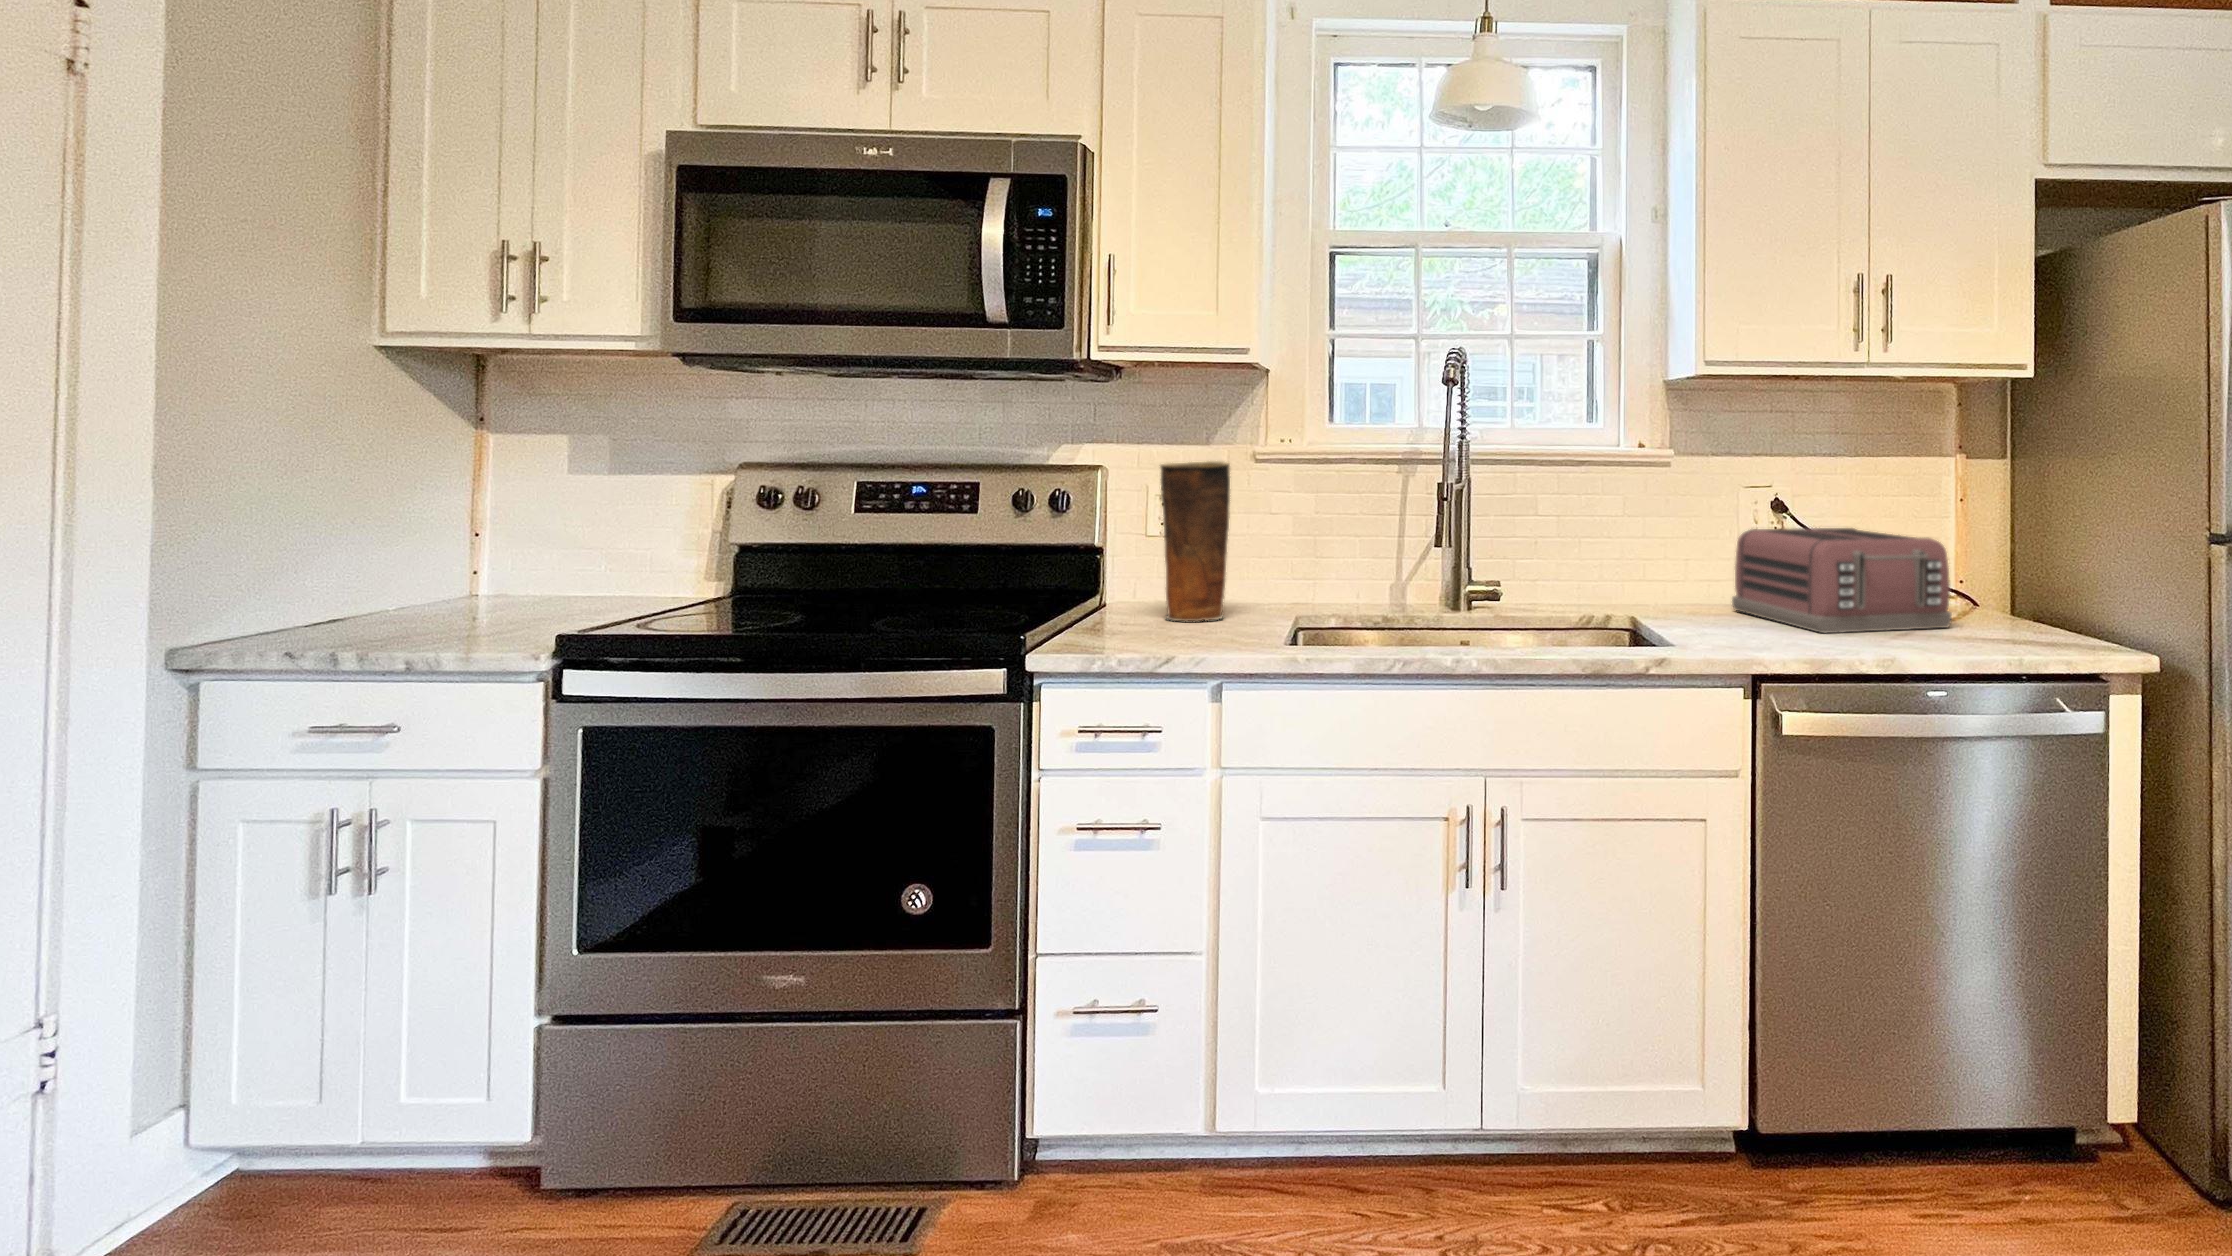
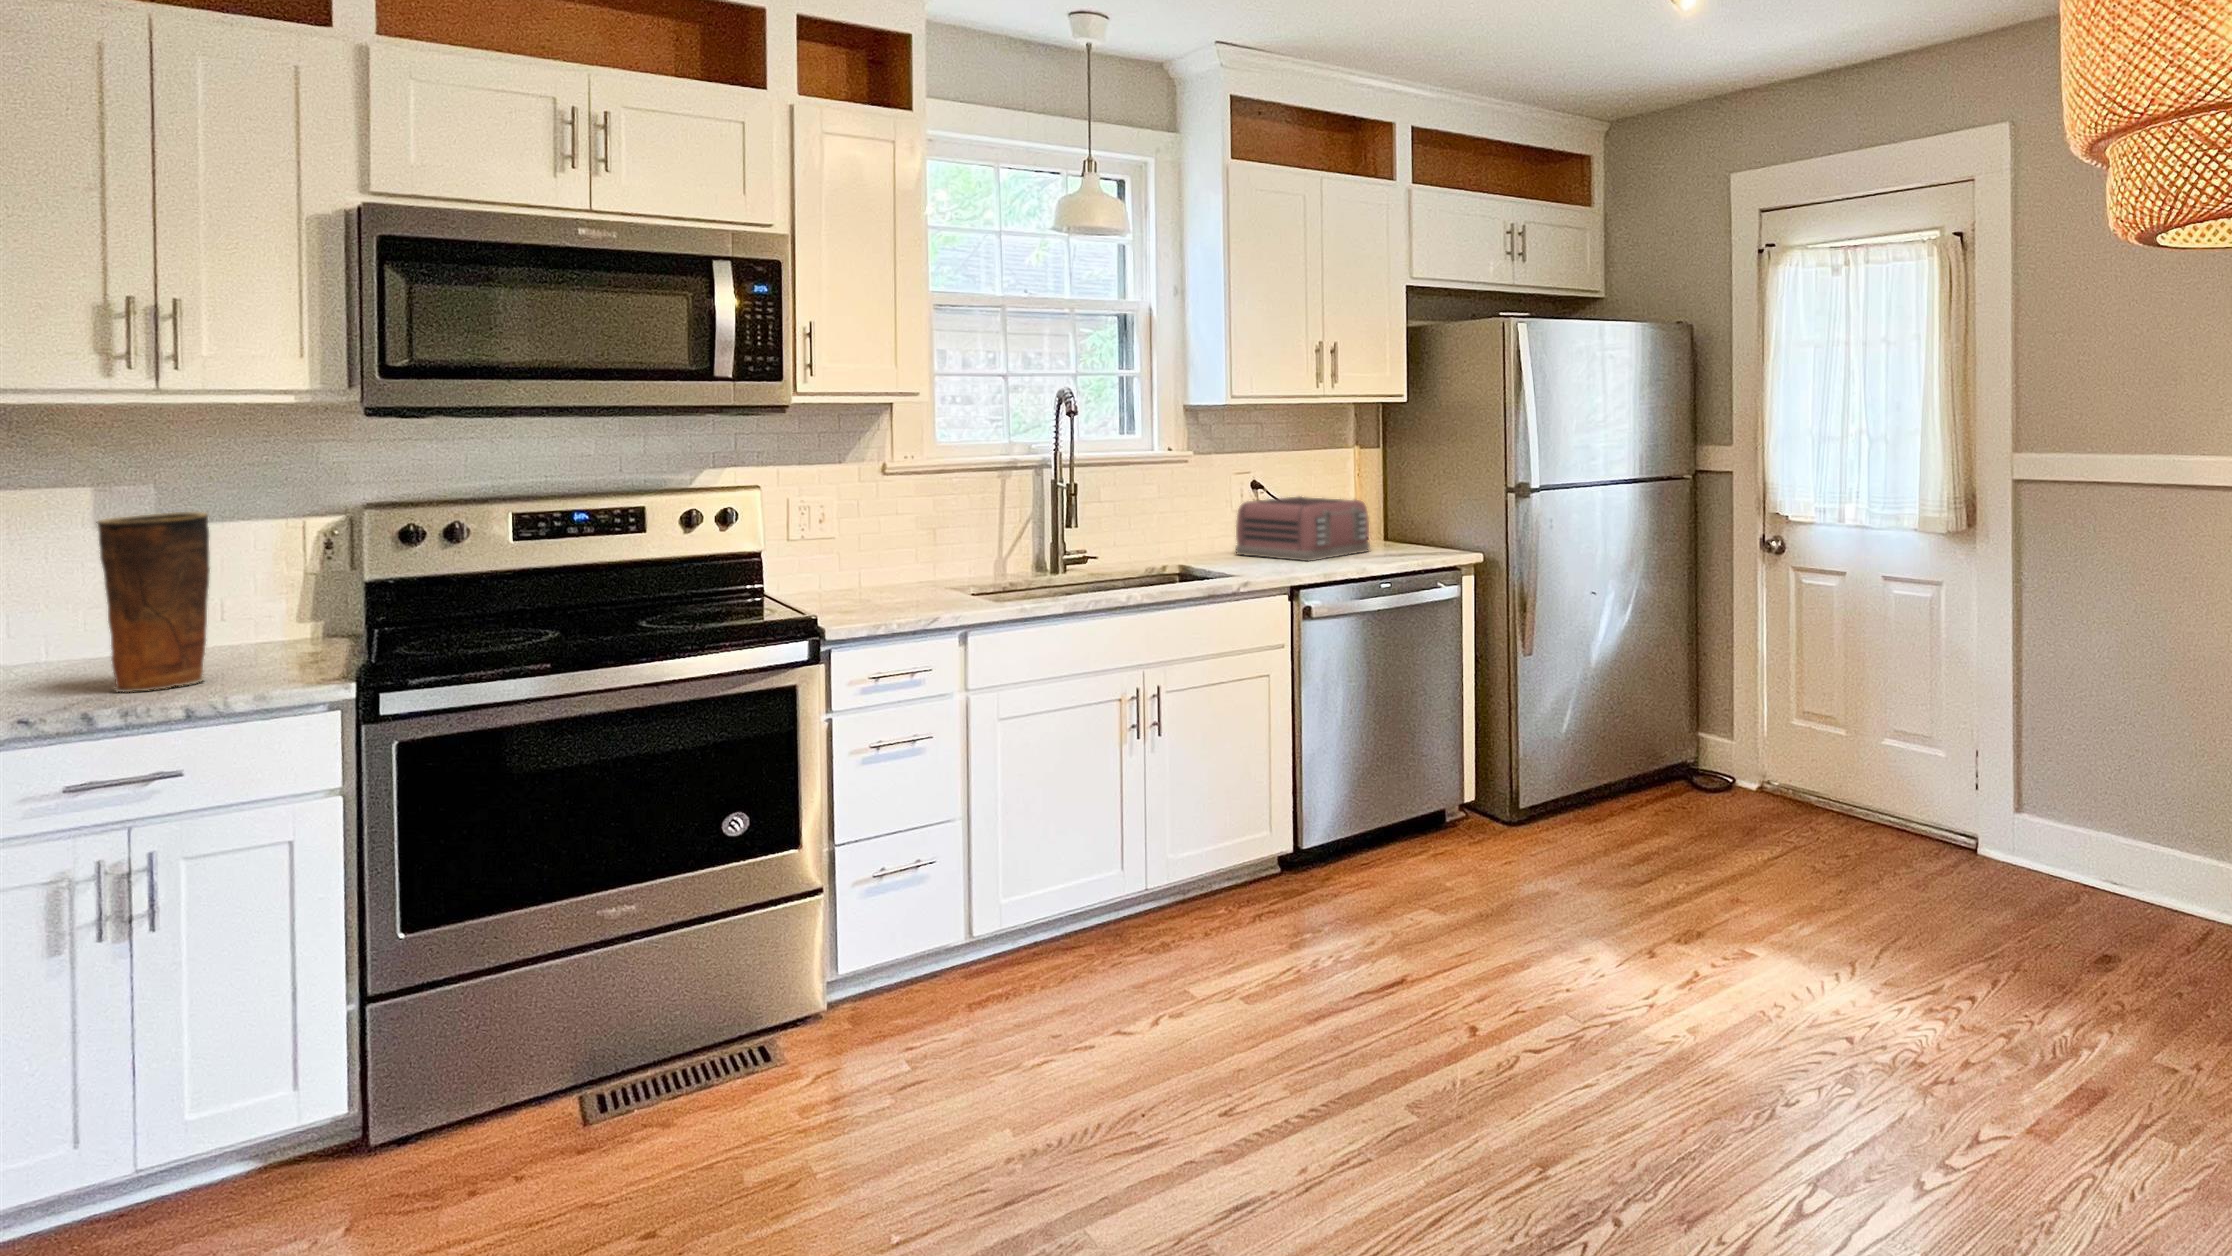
vase: present [1160,461,1230,622] -> present [96,512,210,692]

